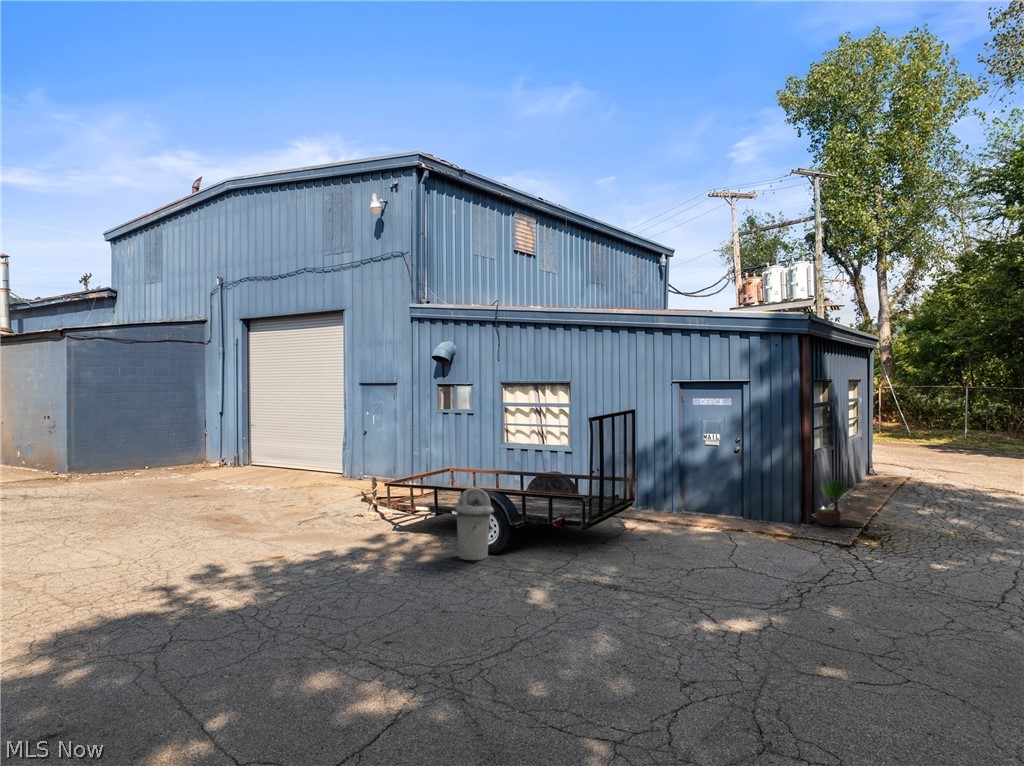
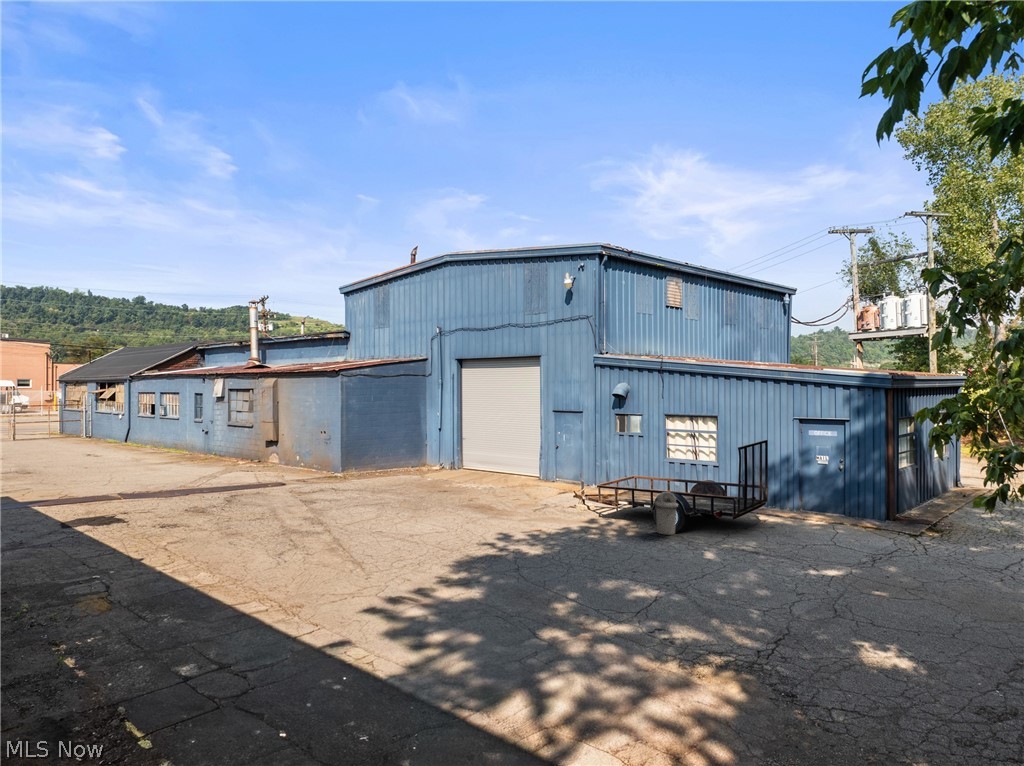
potted tree: present [816,481,847,526] -> none [898,489,921,523]

